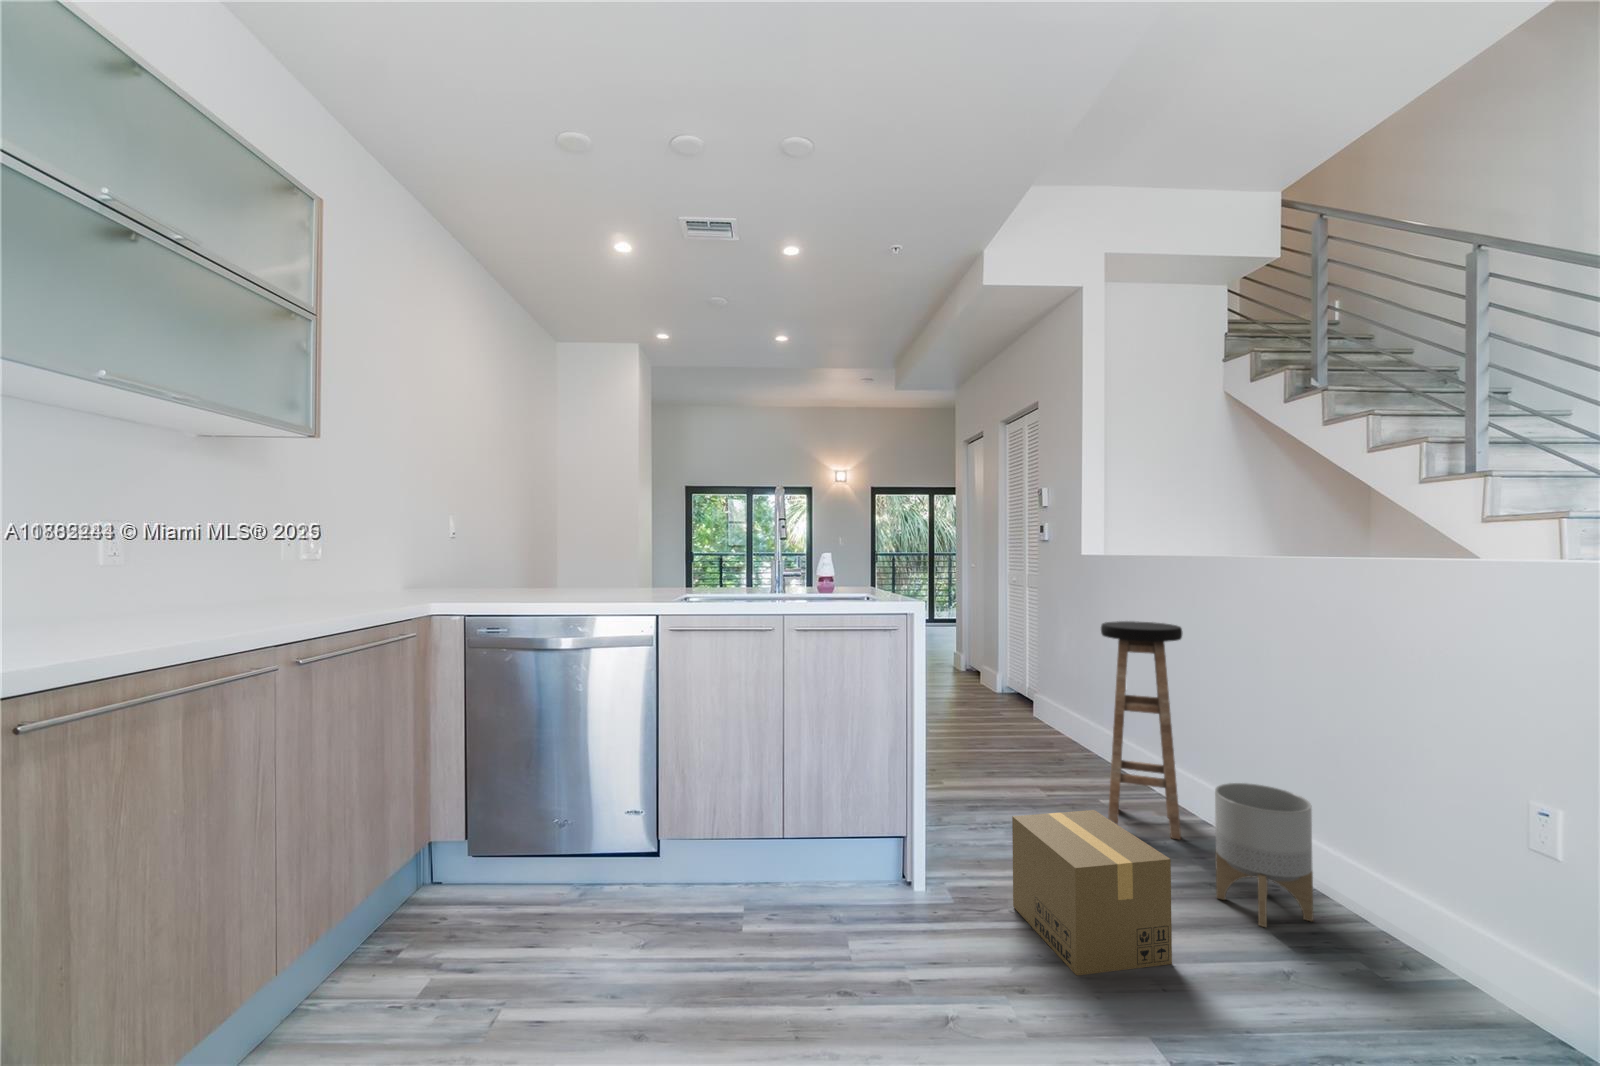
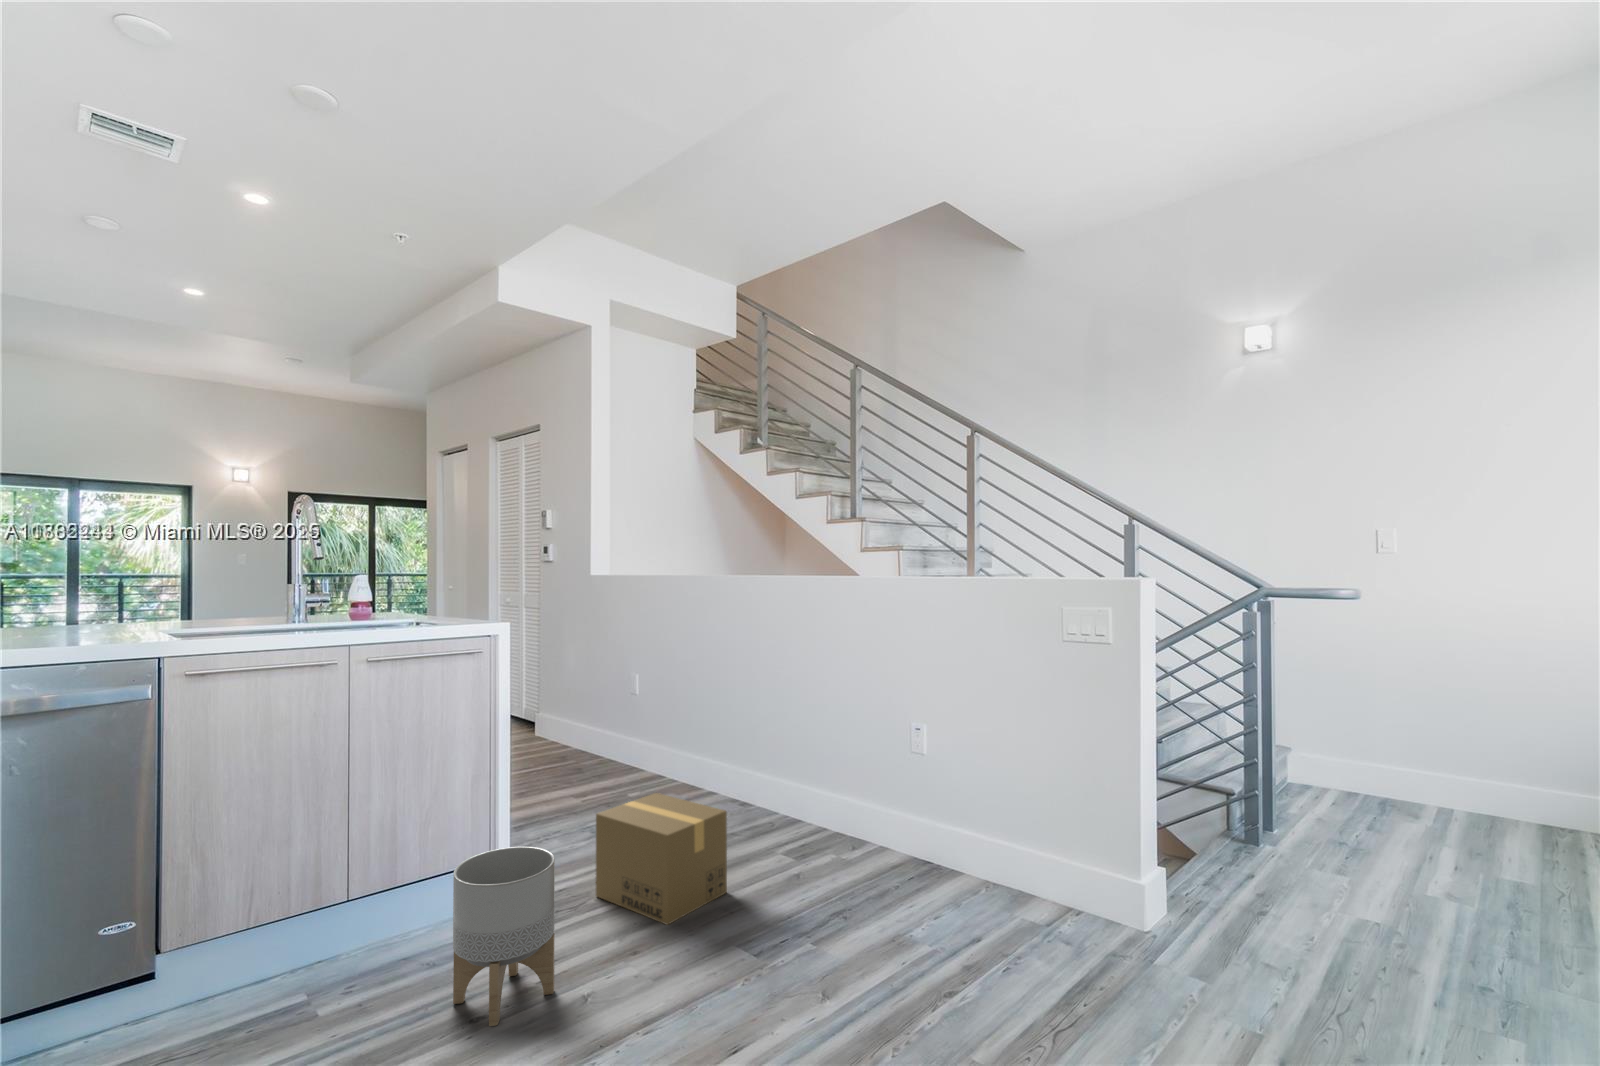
bar stool: present [1101,621,1182,840] -> none [633,632,698,816]
planter: present [1215,783,1313,927] -> present [453,847,555,1026]

